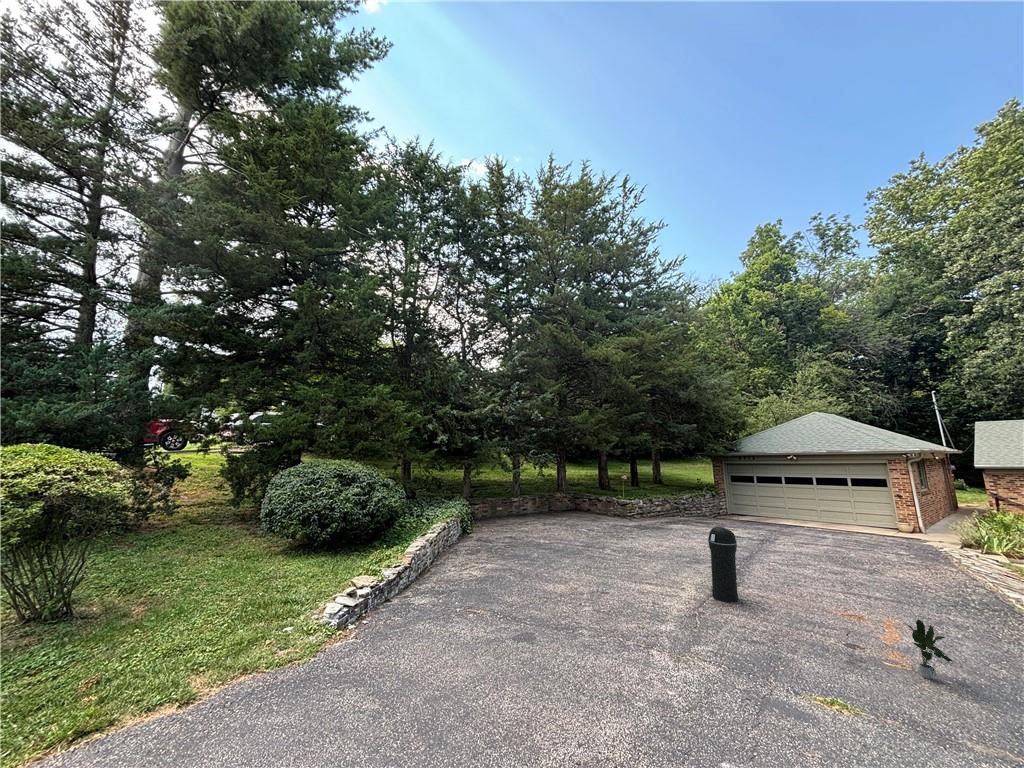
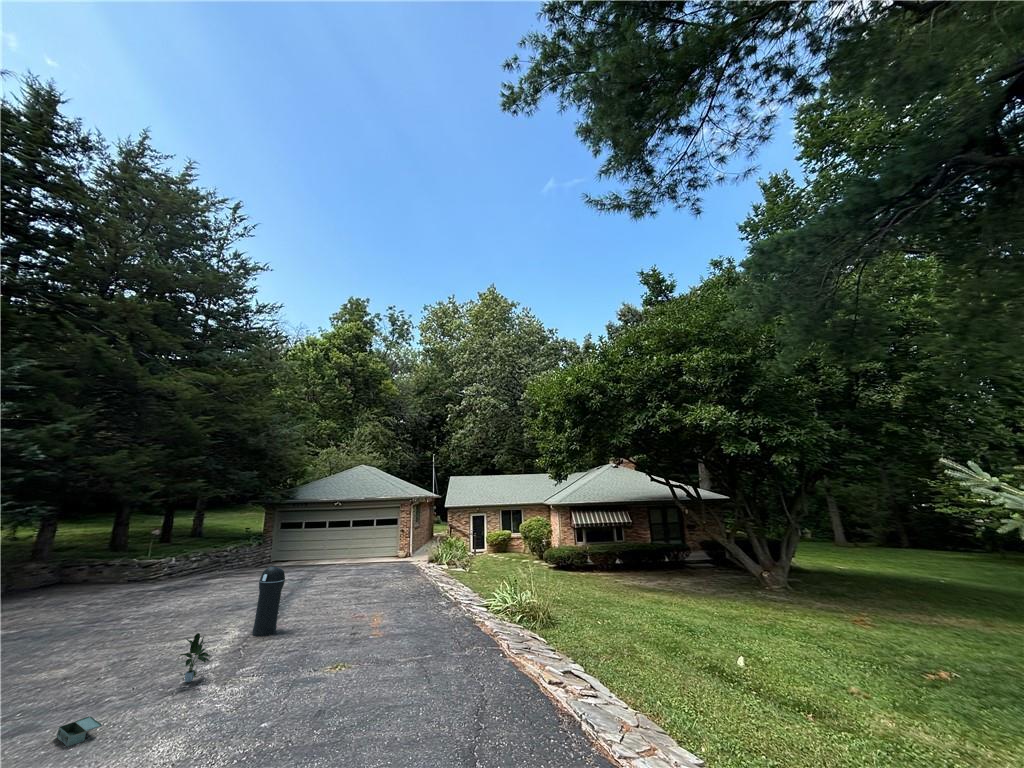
potted plant: present [906,620,954,679] -> present [181,633,210,682]
toolbox: none [555,642,582,665] -> present [57,717,102,747]

